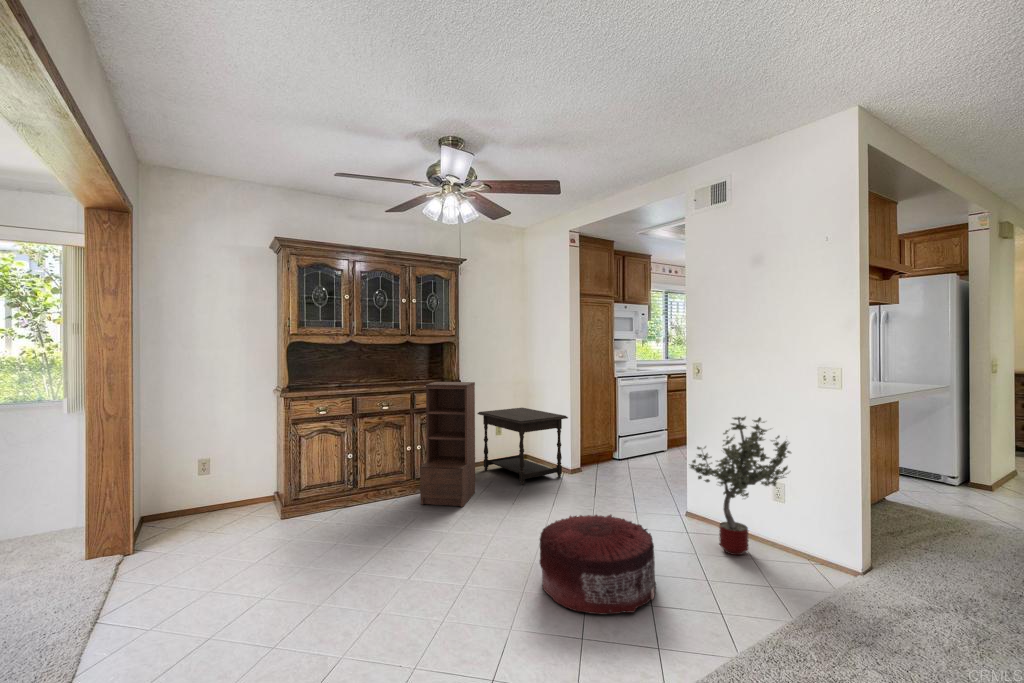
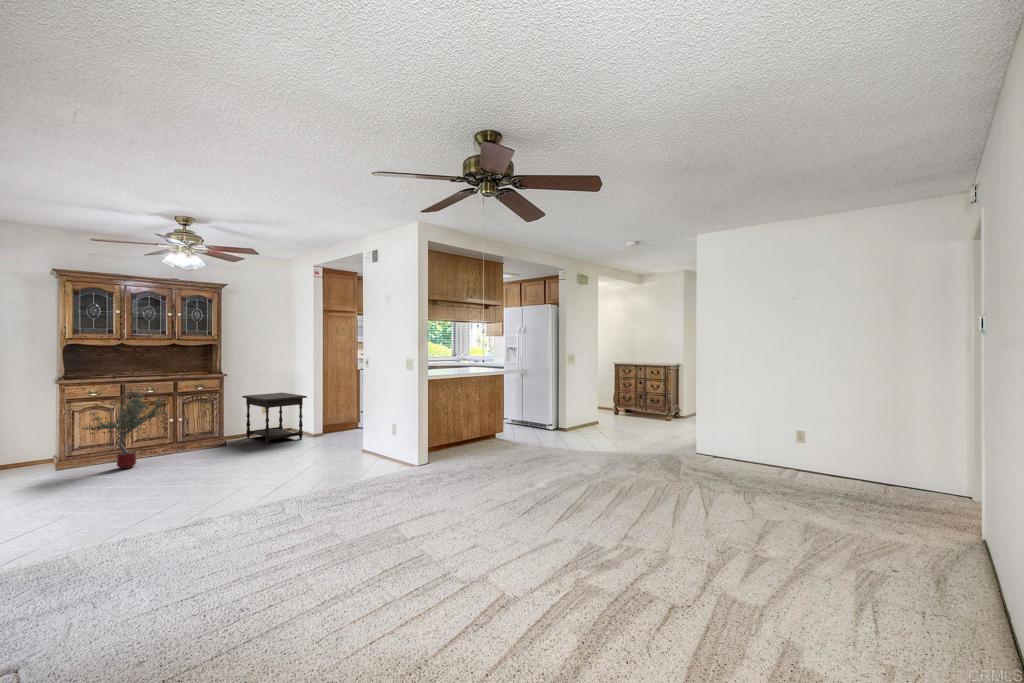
bookshelf: present [420,382,475,507] -> none [176,373,227,458]
potted tree: present [689,417,791,555] -> present [84,388,166,469]
pouf: present [539,514,656,614] -> none [222,445,300,492]

